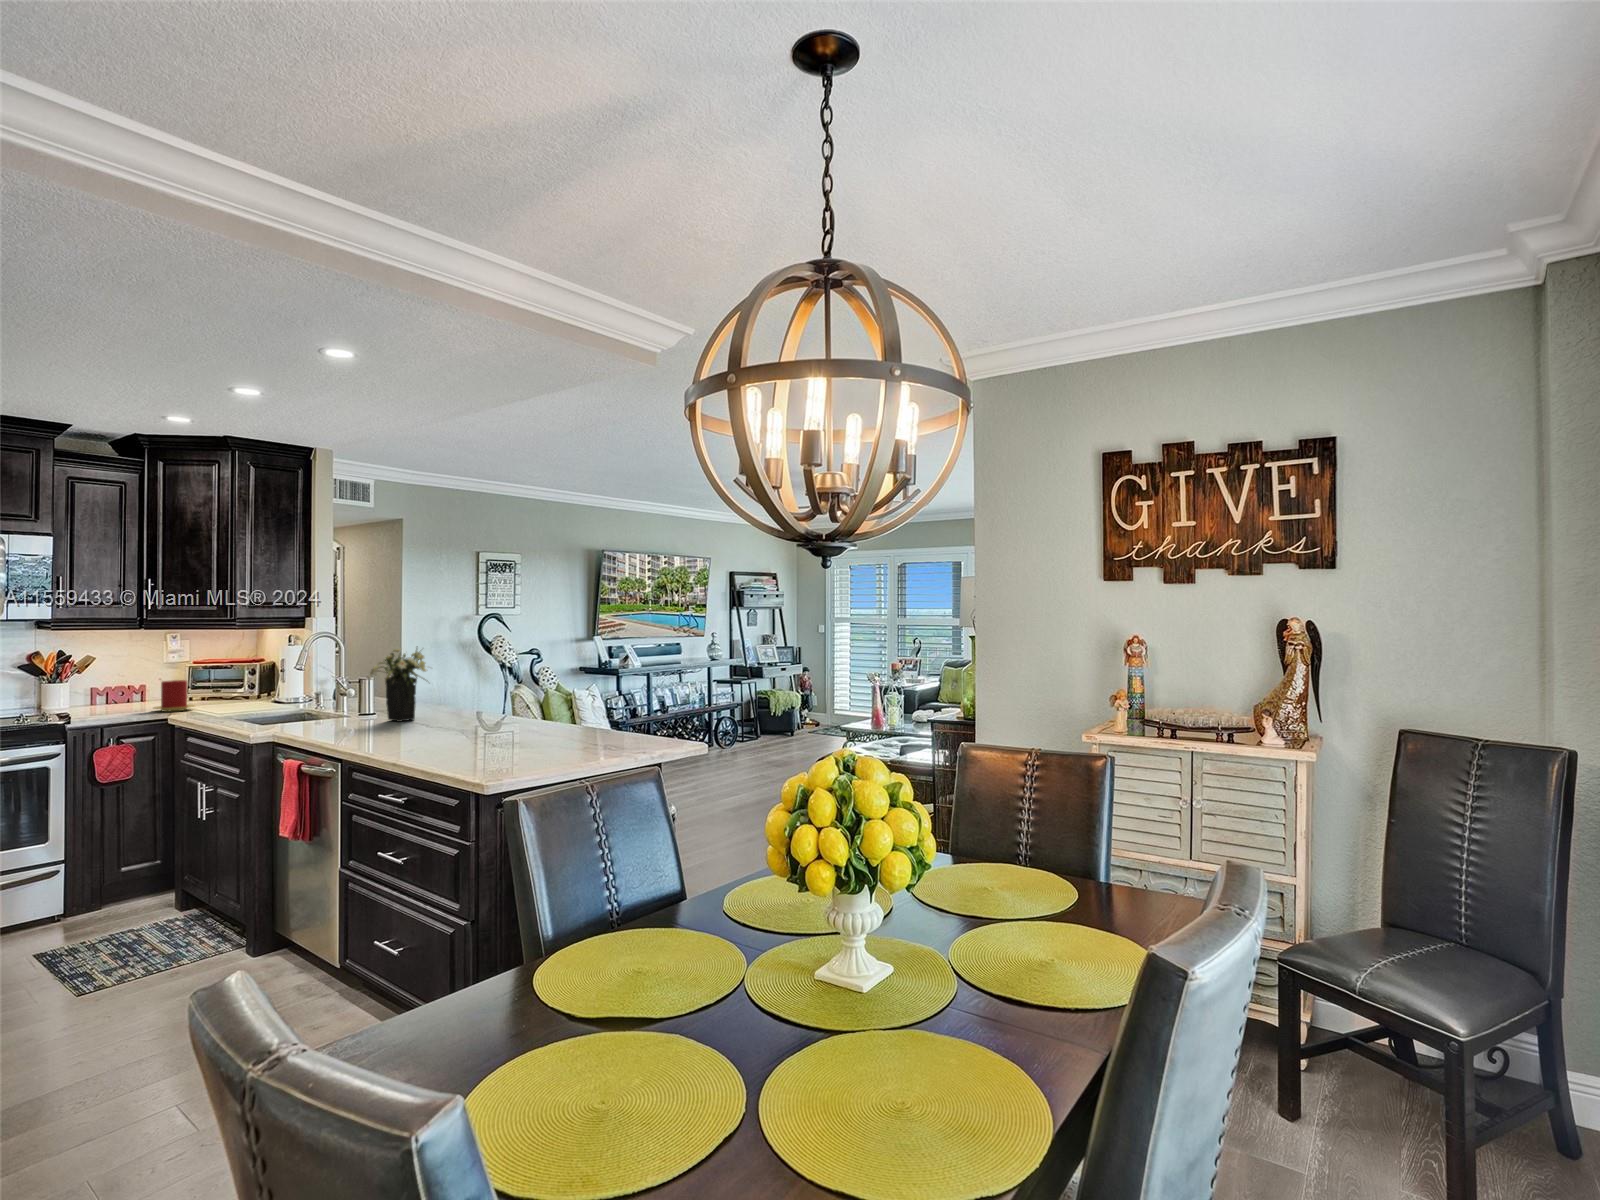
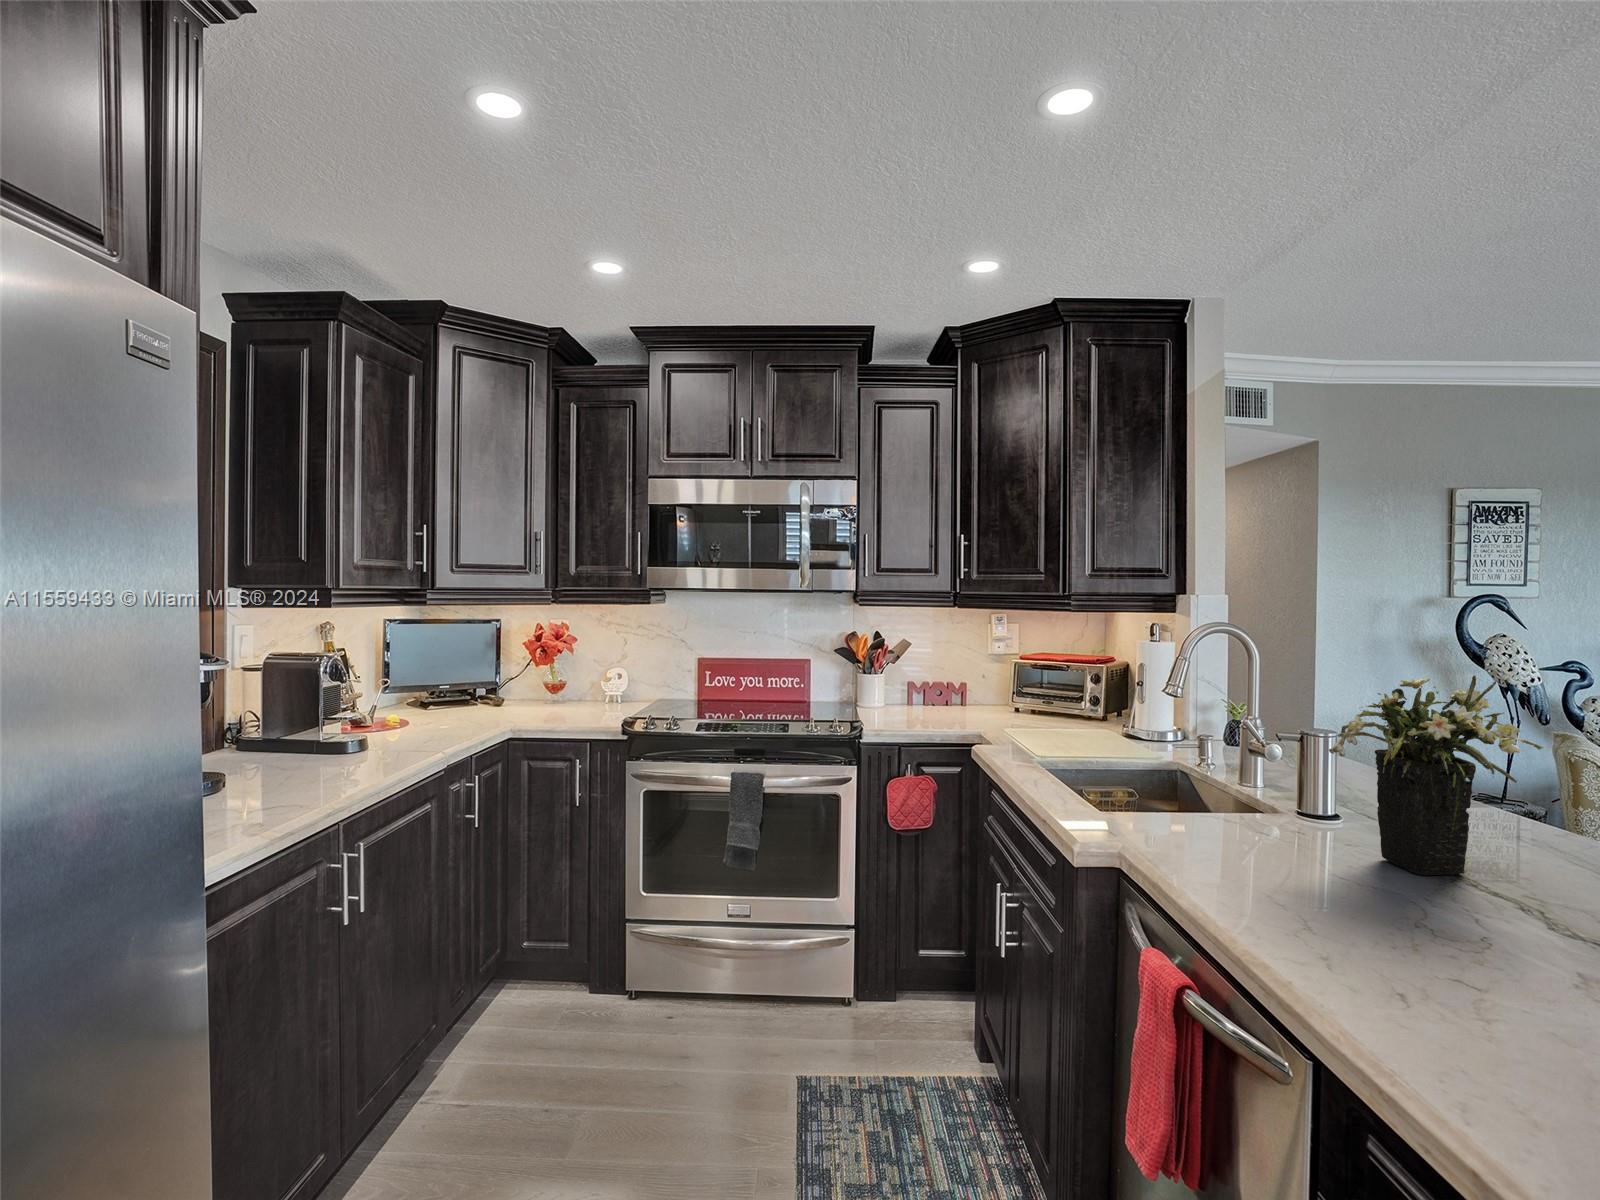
candle: present [154,680,194,712] -> none [962,685,1015,733]

